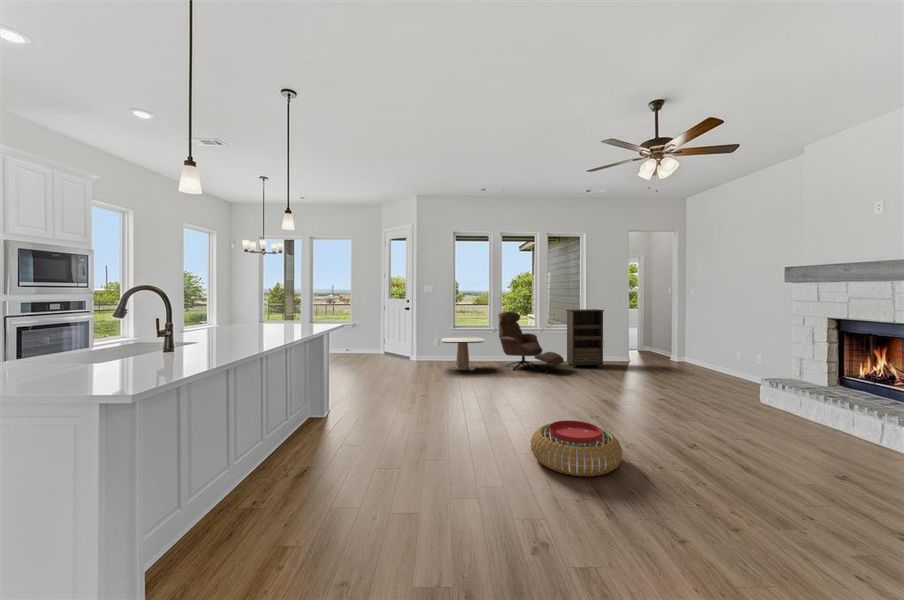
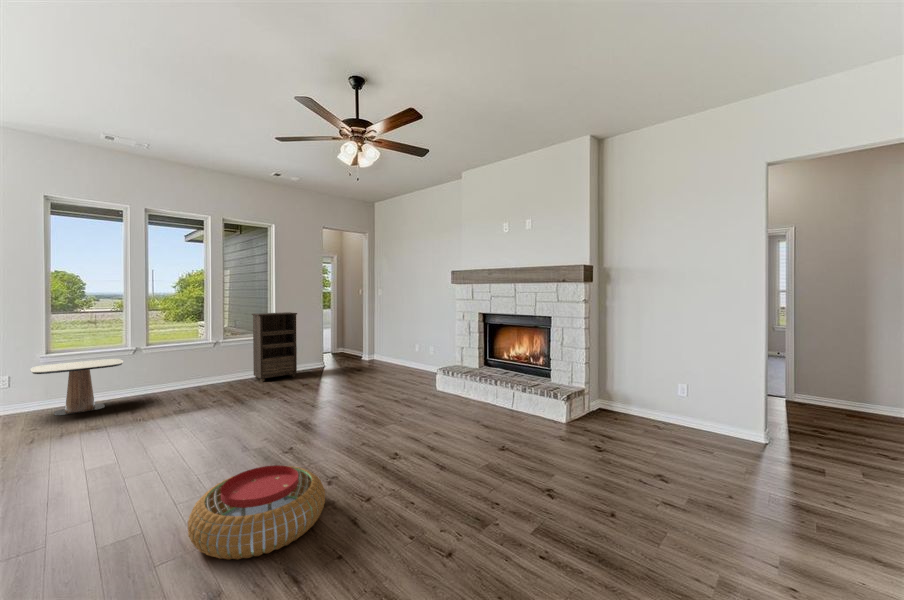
lounge chair: present [499,312,564,374] -> none [149,319,249,398]

